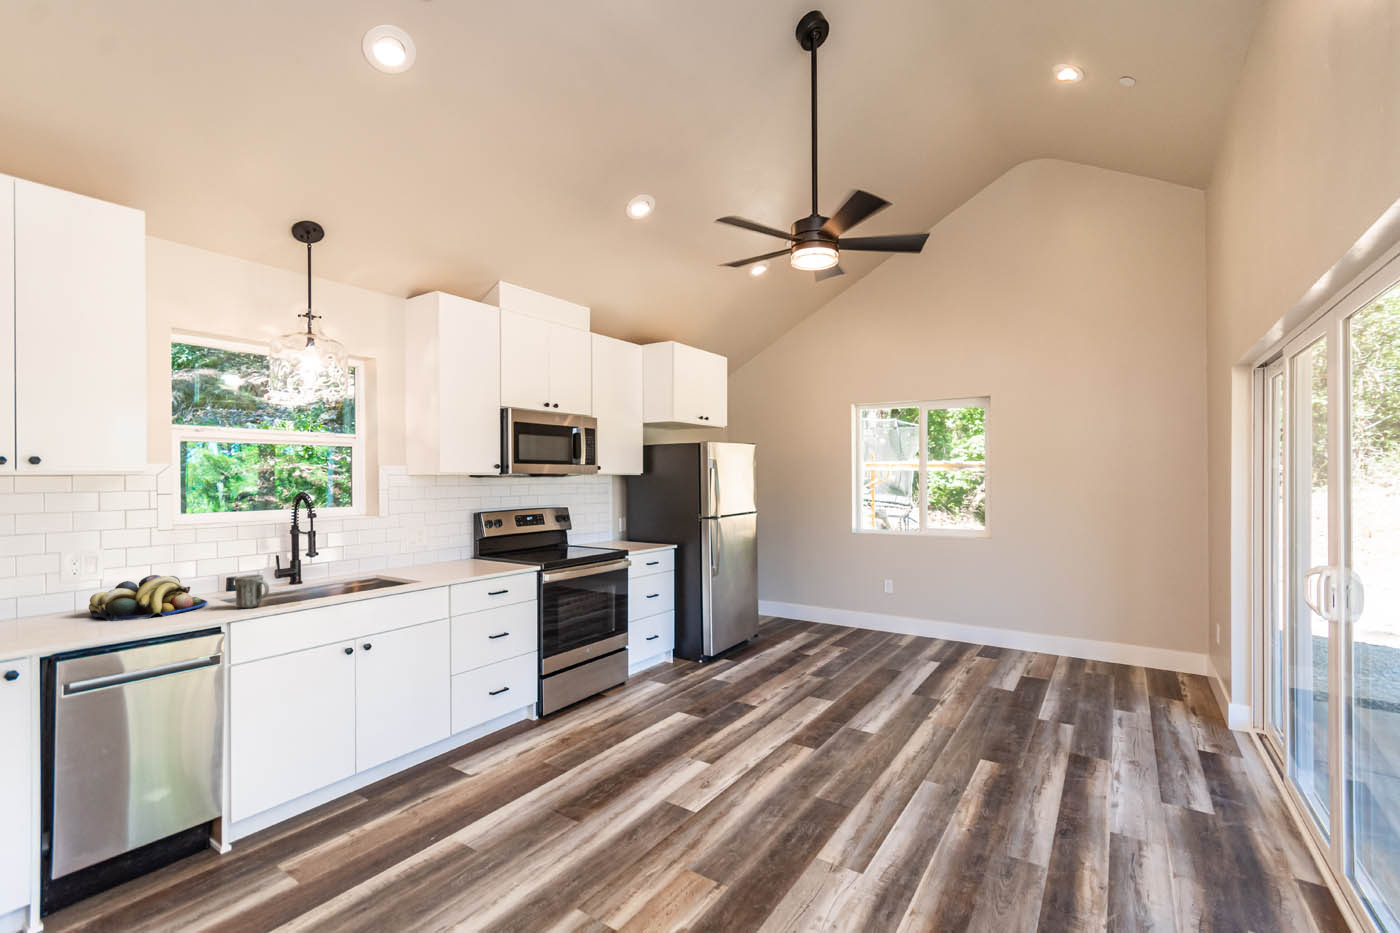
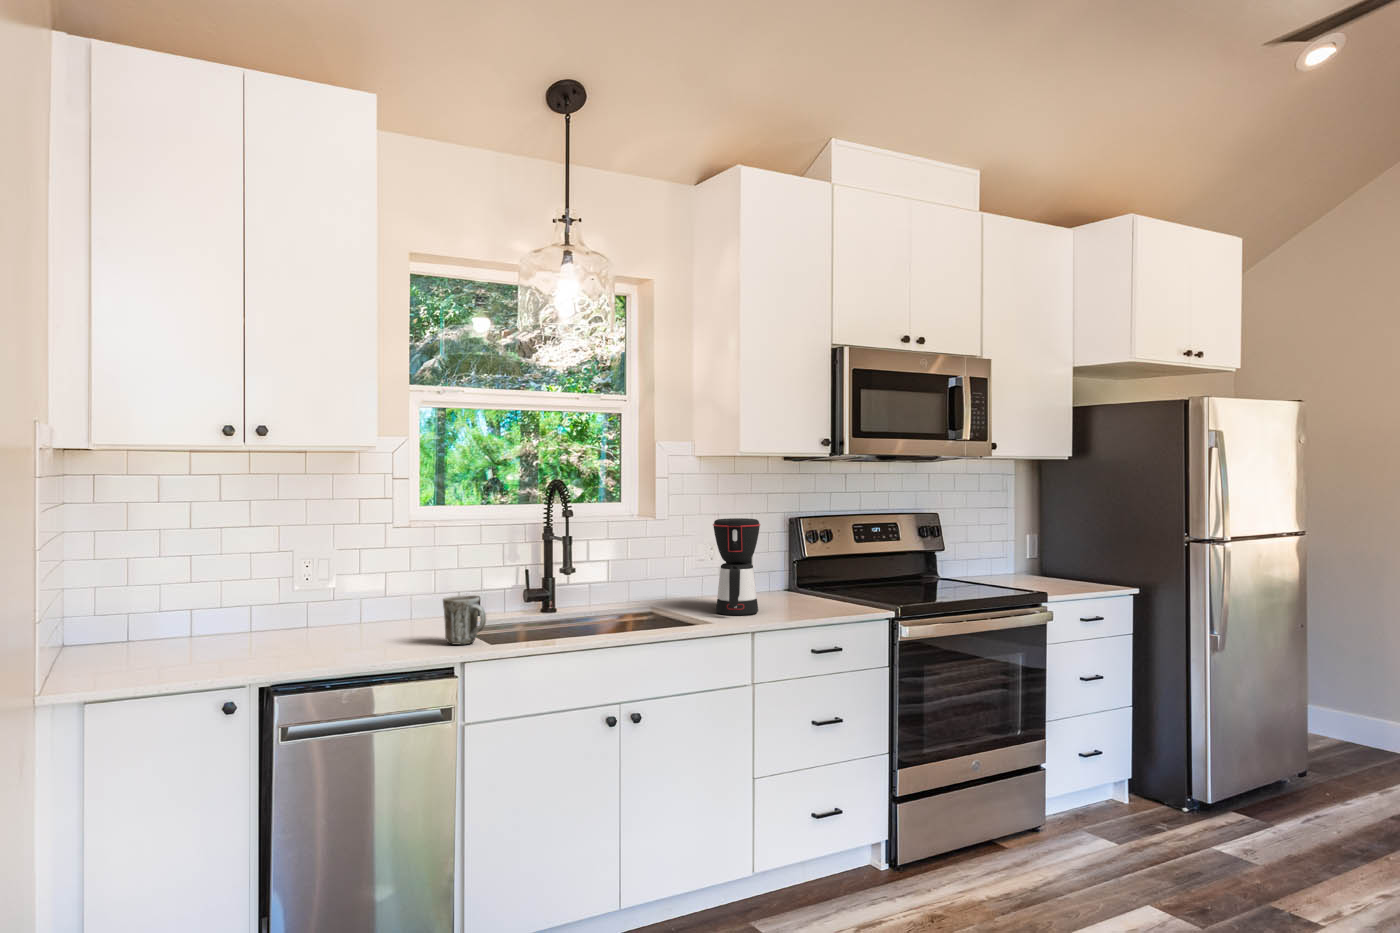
coffee maker: none [427,515,458,575] -> present [713,518,760,615]
fruit bowl: present [89,575,207,621] -> none [279,587,415,648]

